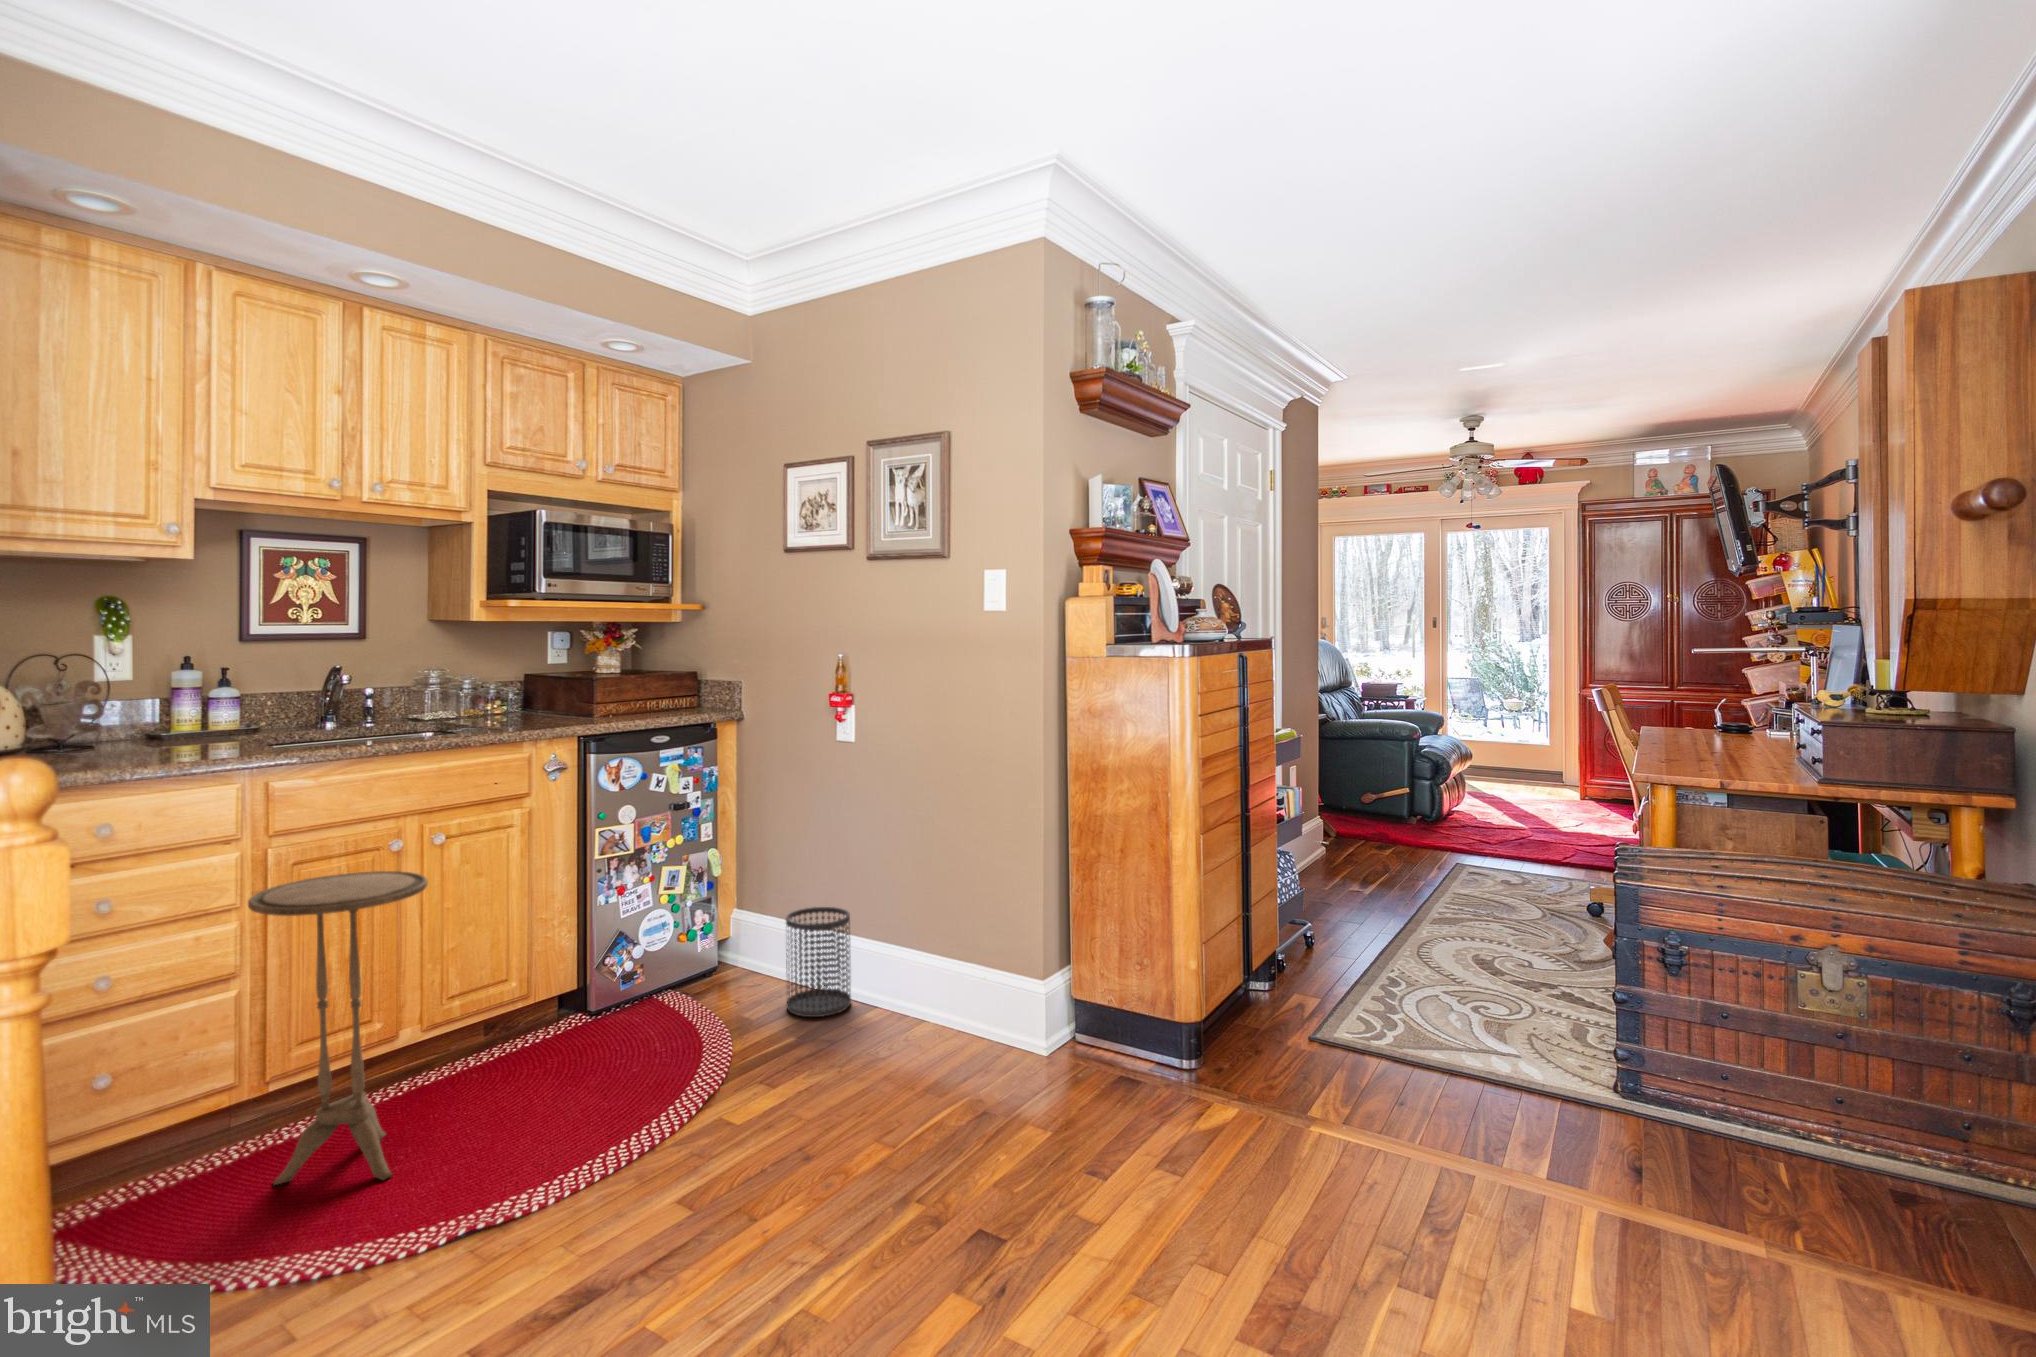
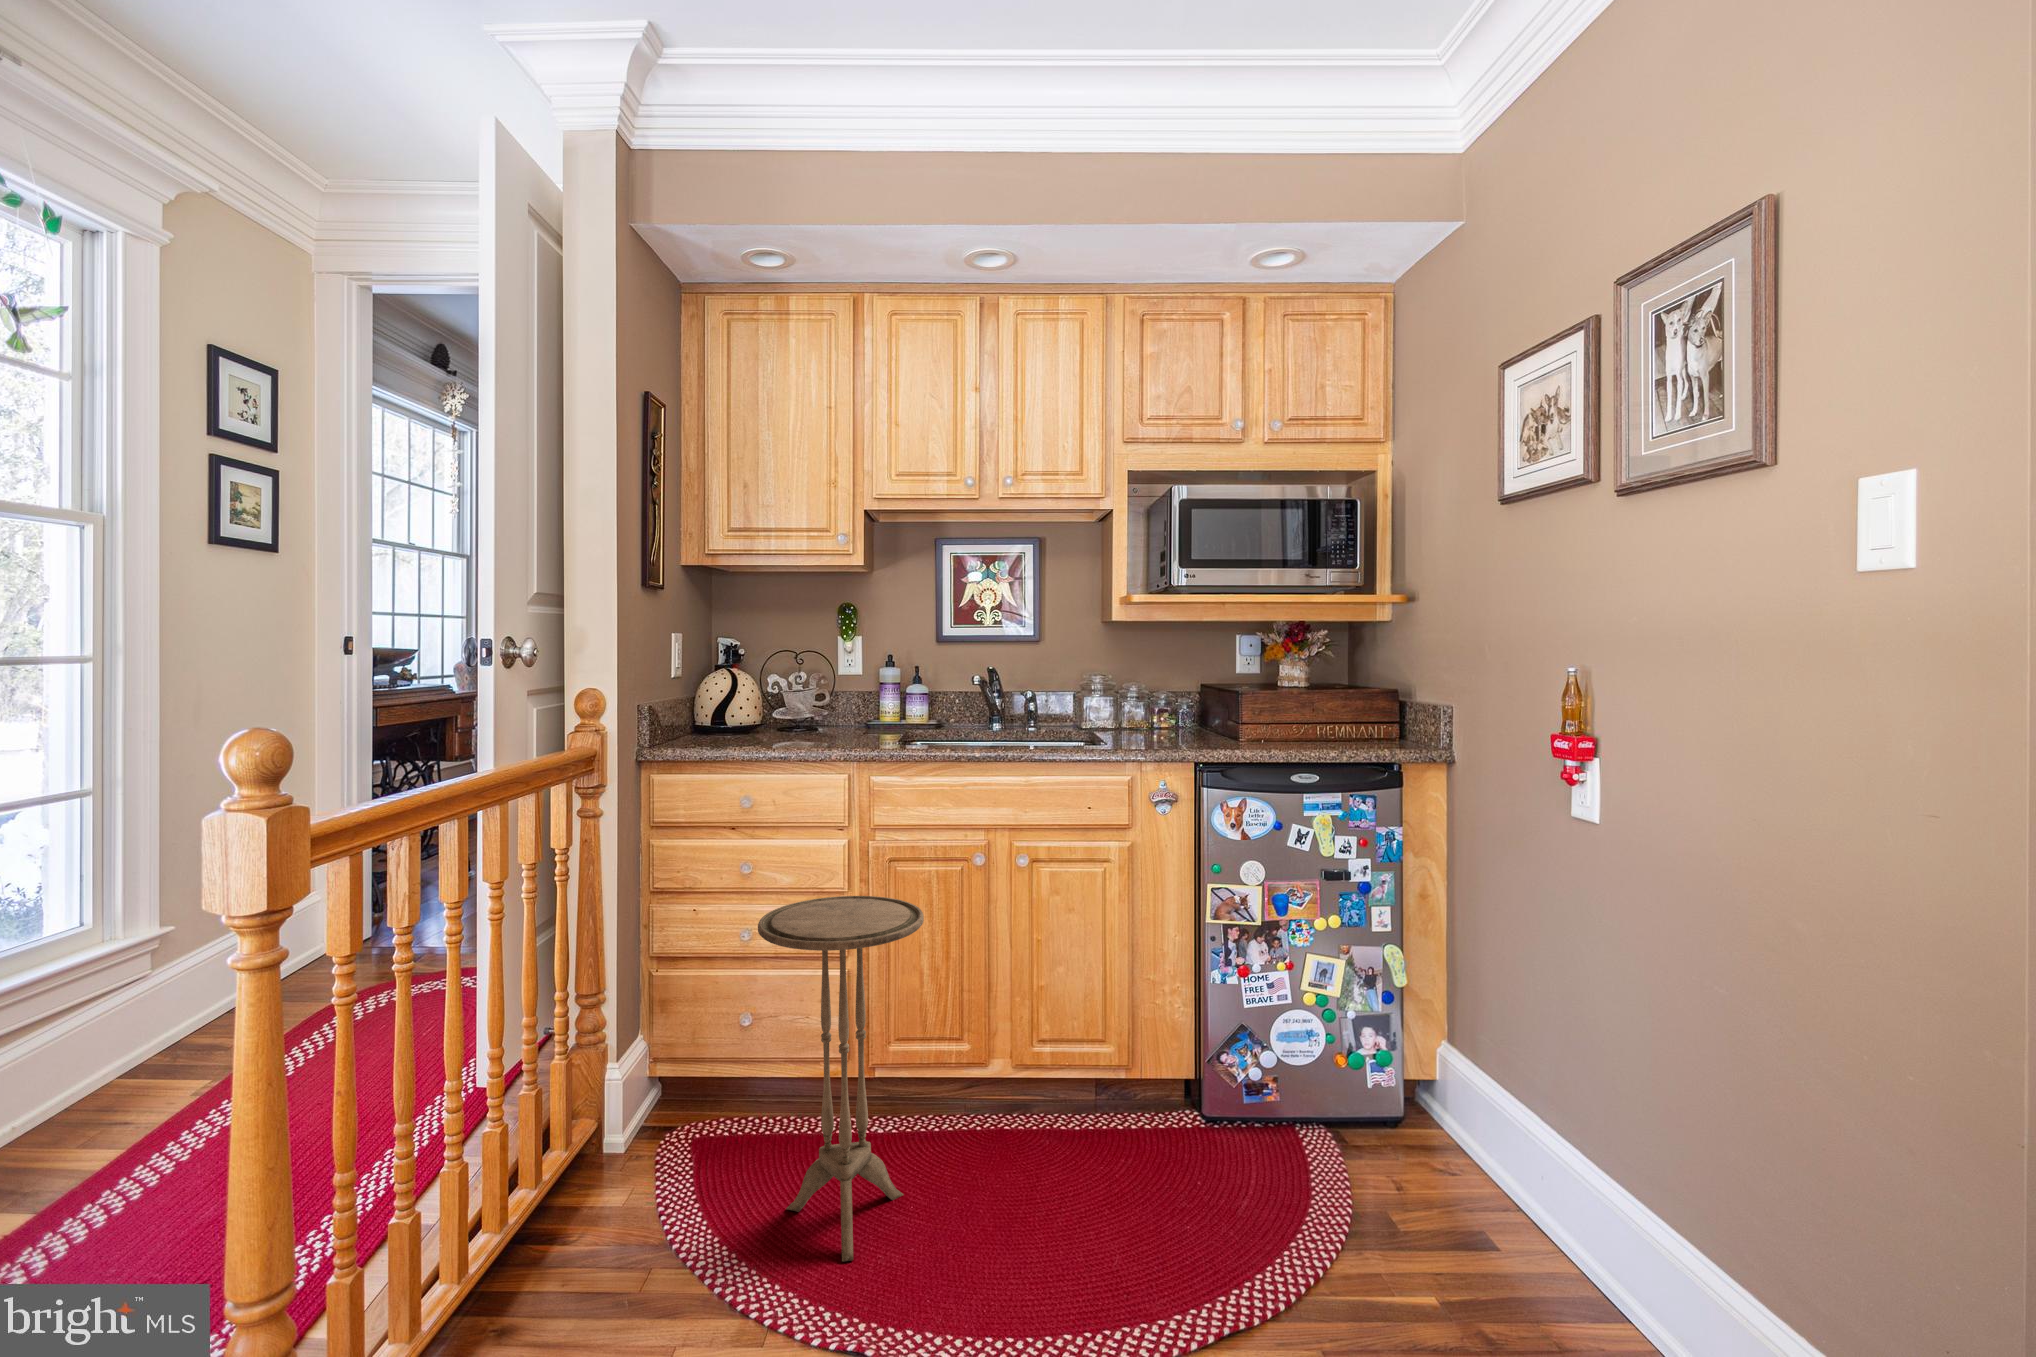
wastebasket: present [786,907,851,1017] -> none [1442,1083,1562,1294]

